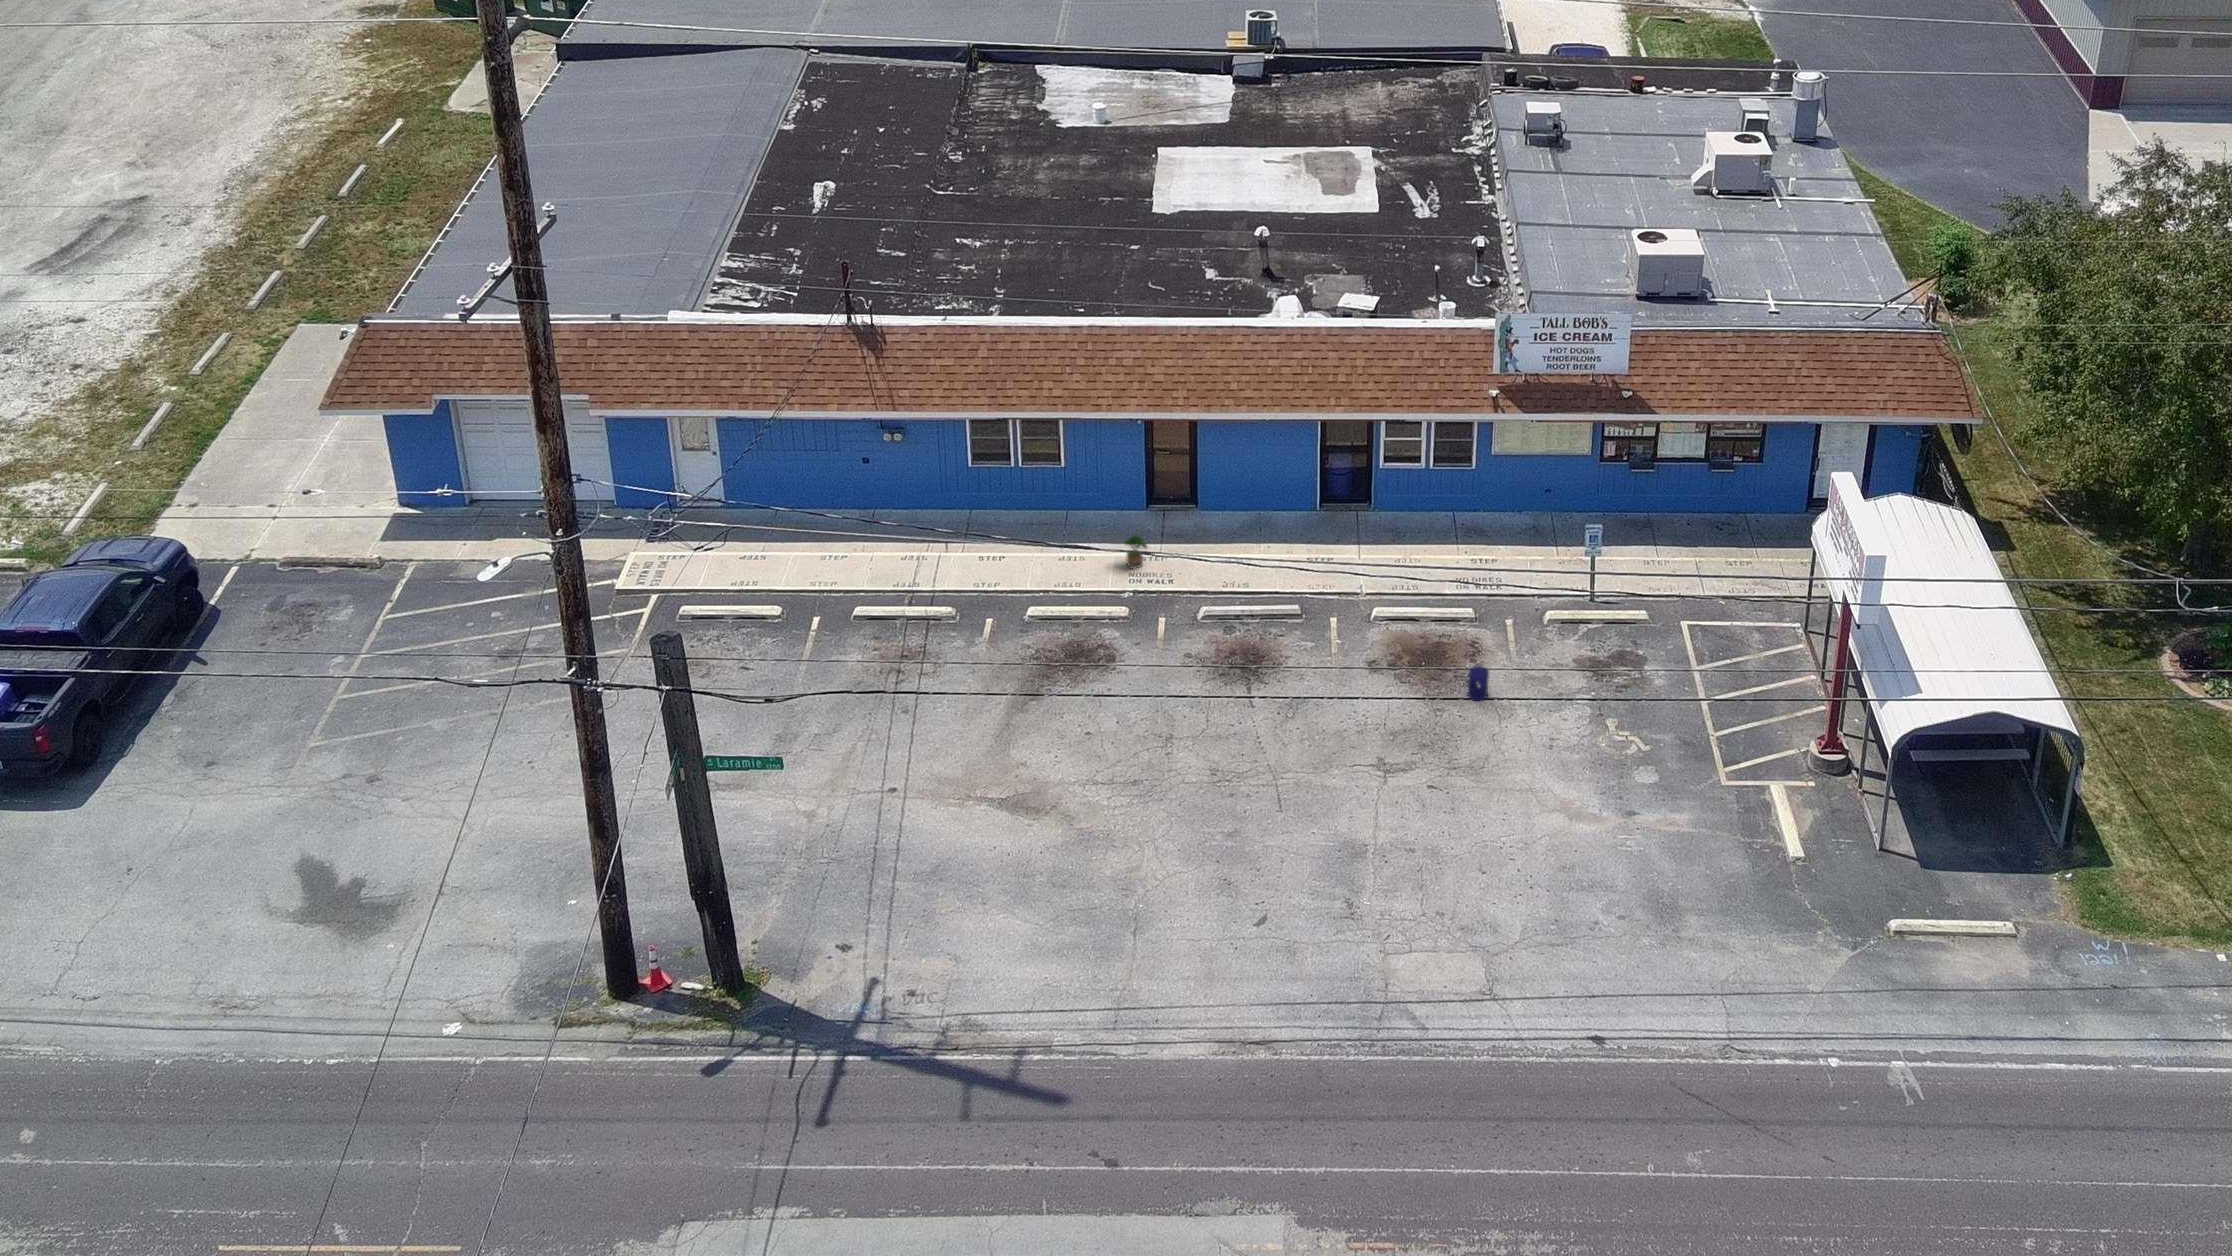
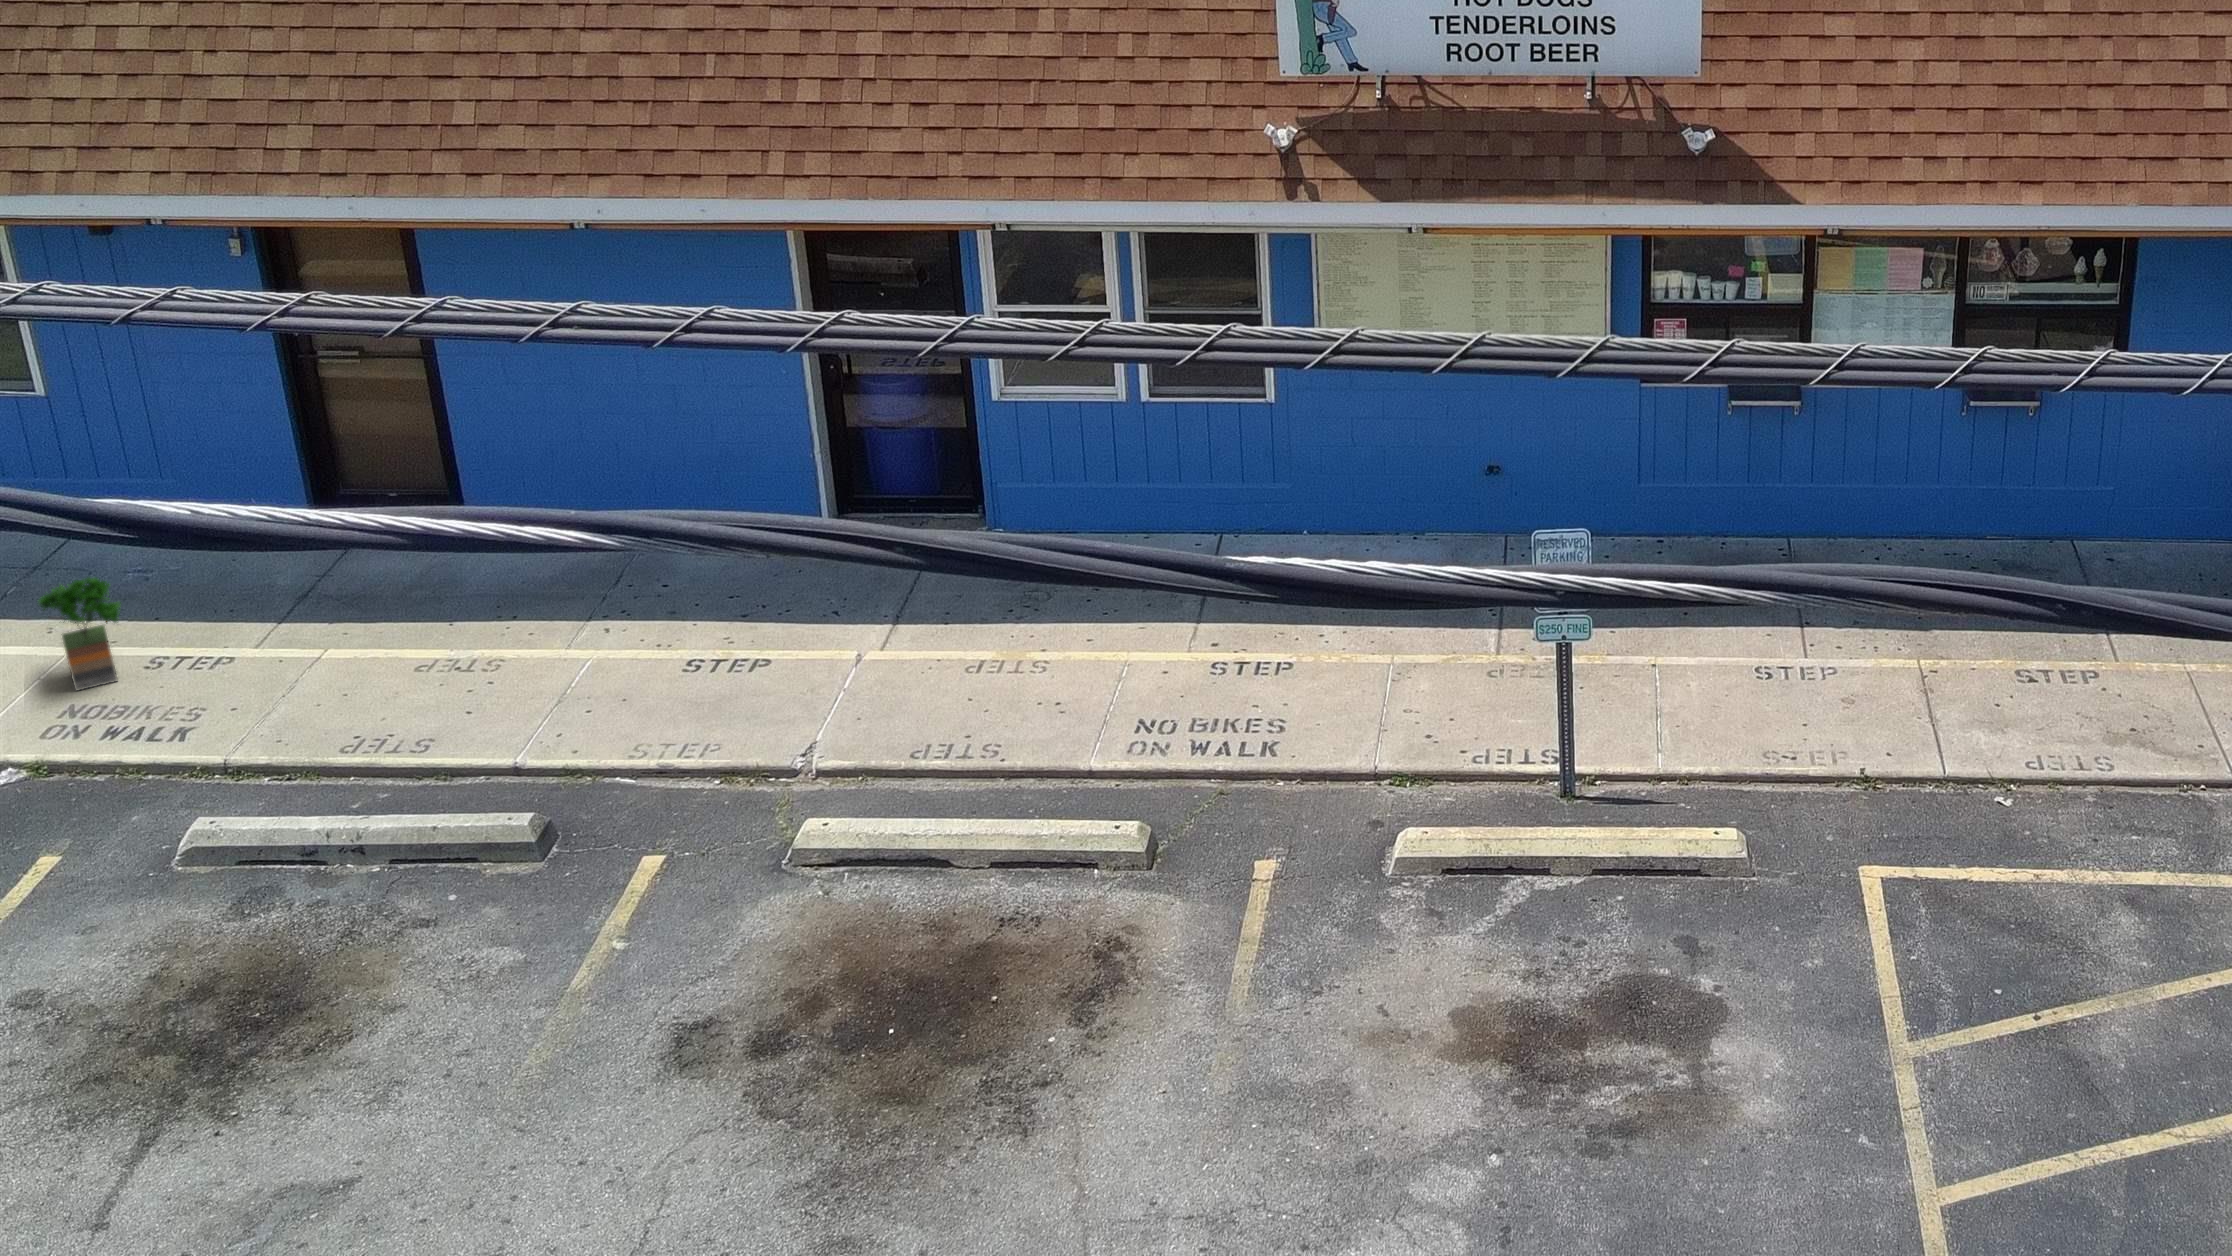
waste bin: present [1468,666,1489,701] -> none [994,1058,1084,1202]

